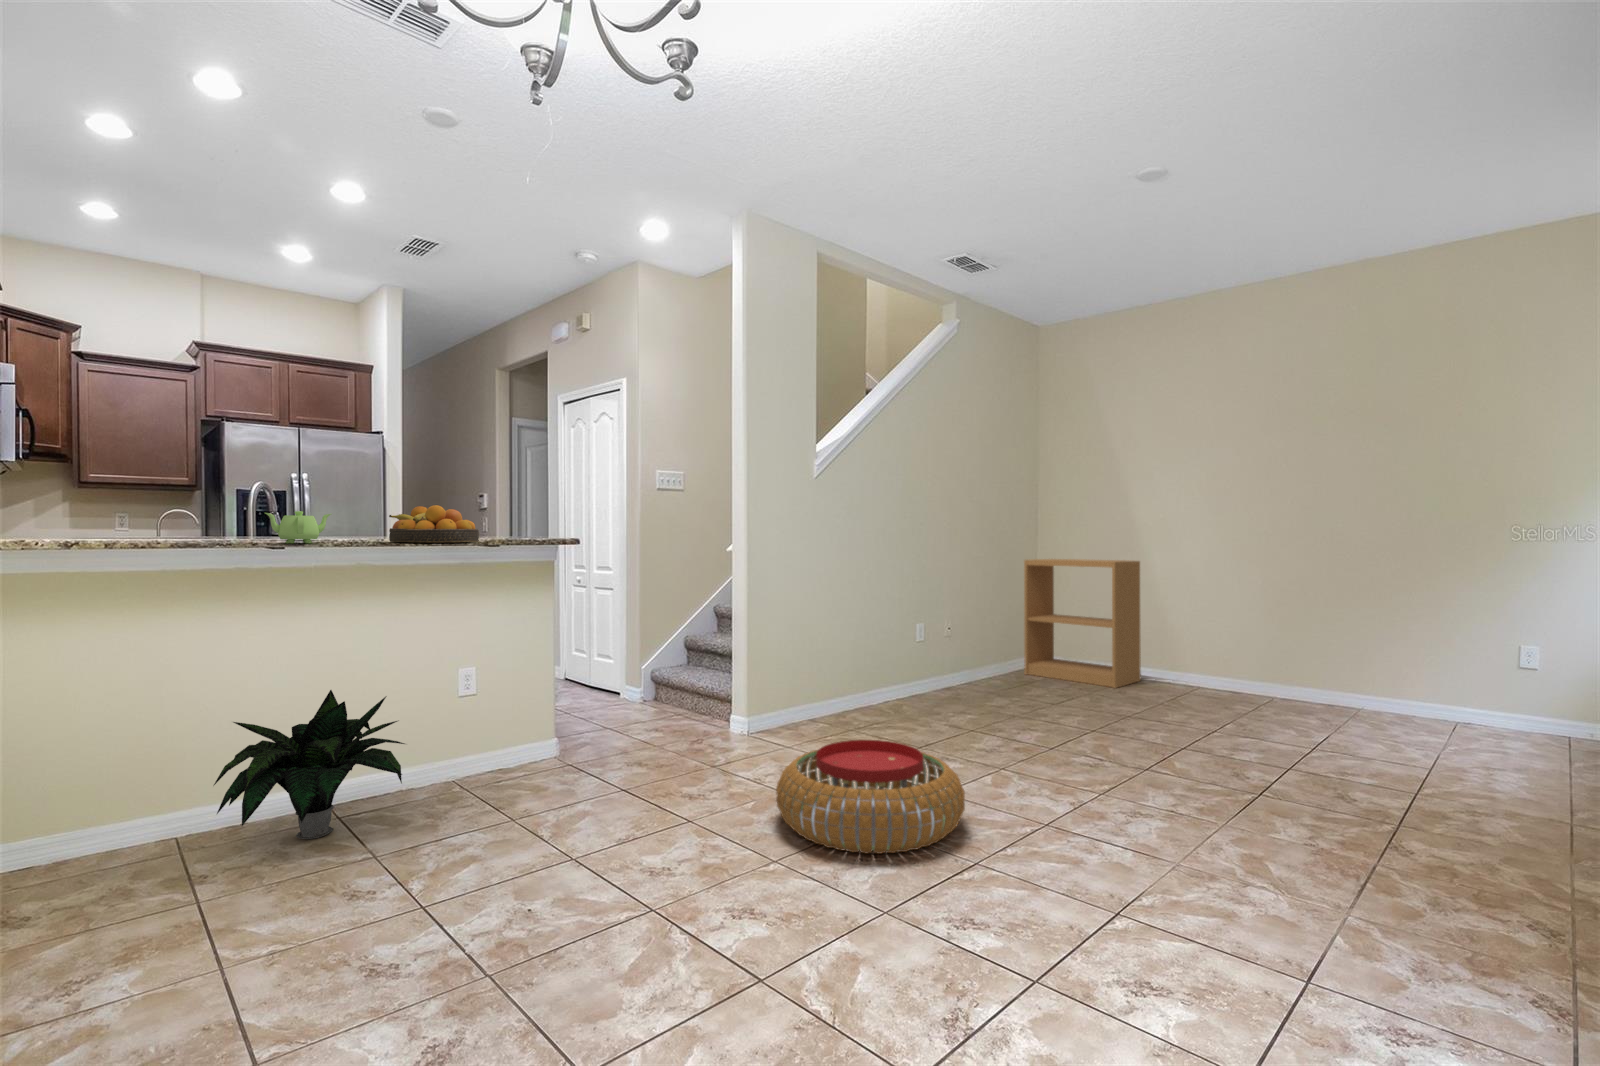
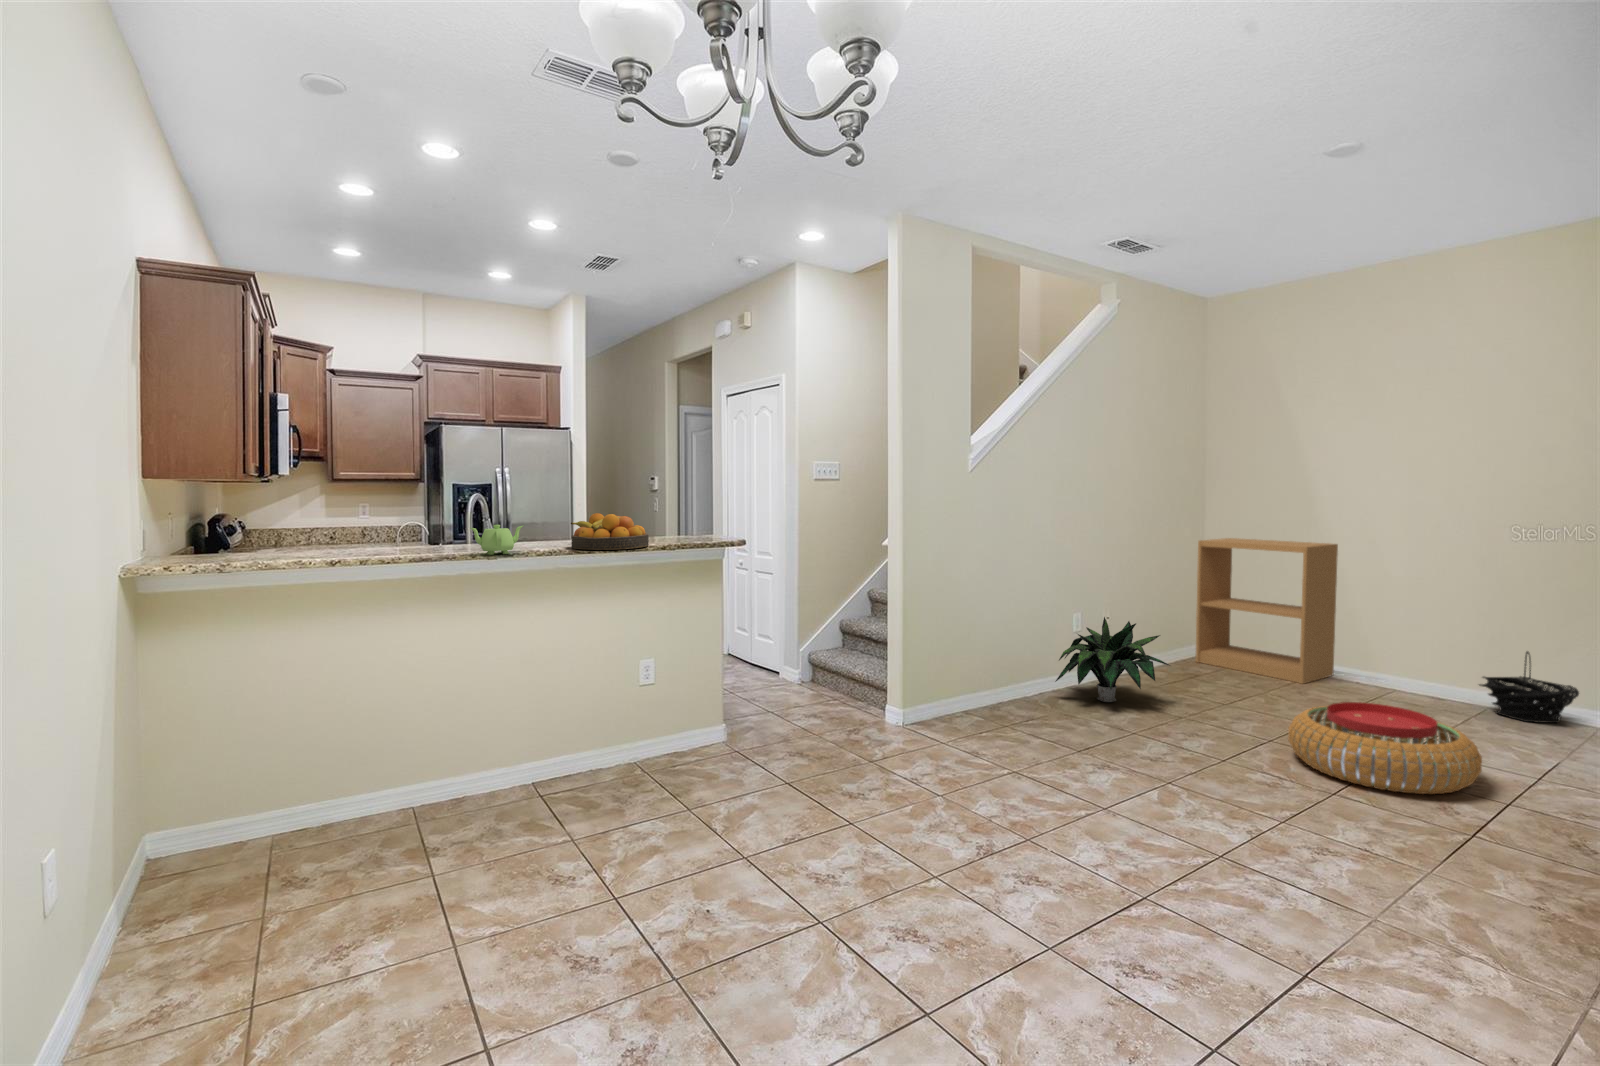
basket: none [1254,648,1330,709] -> present [1479,651,1579,723]
potted plant: present [214,690,405,839] -> present [1055,617,1170,702]
pouf: present [776,740,965,854] -> present [1288,702,1482,794]

